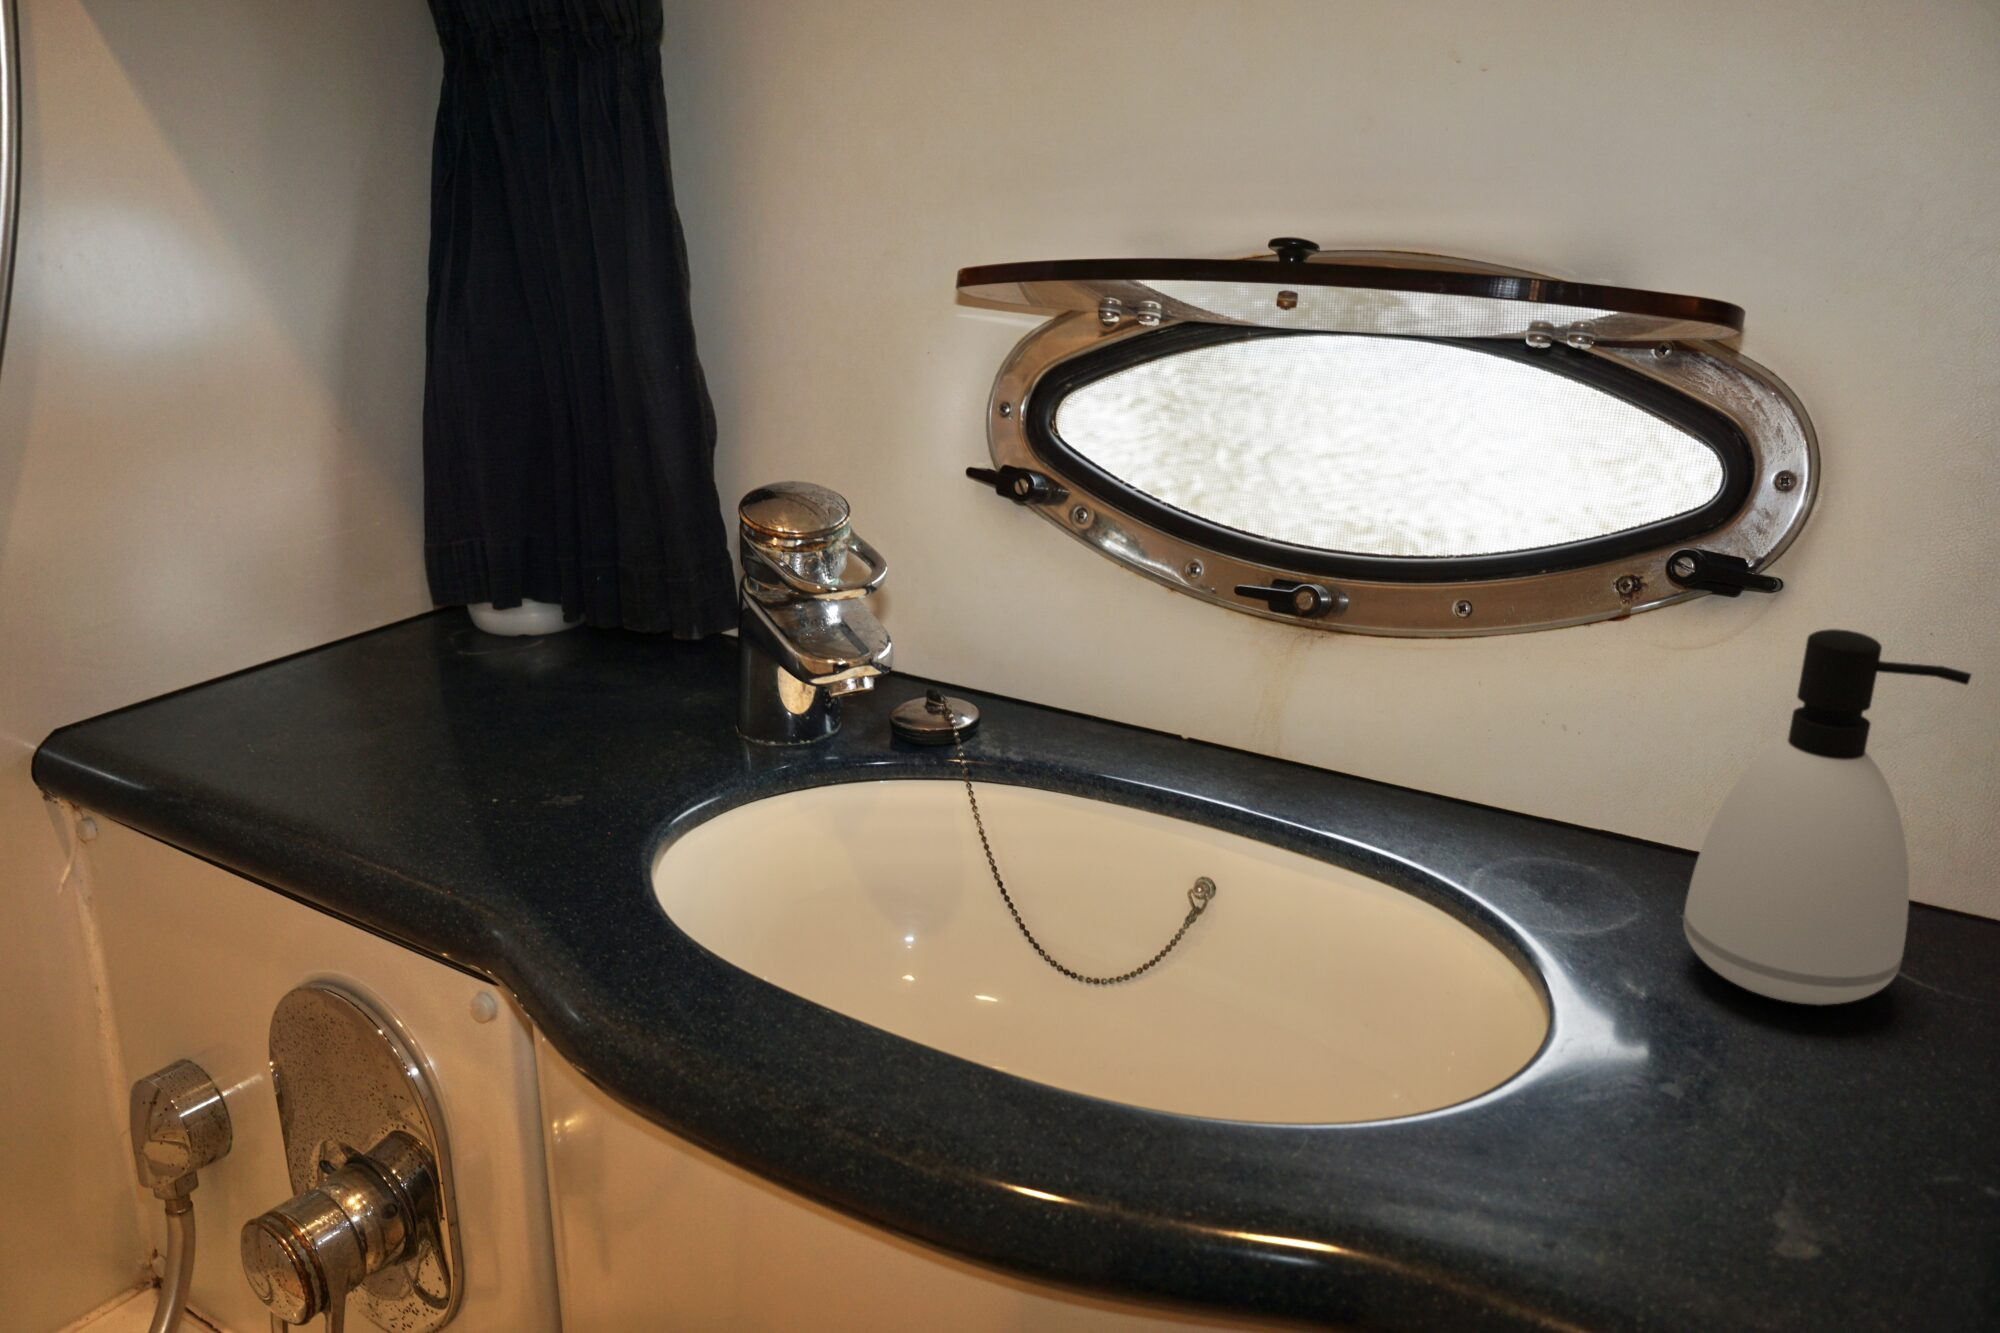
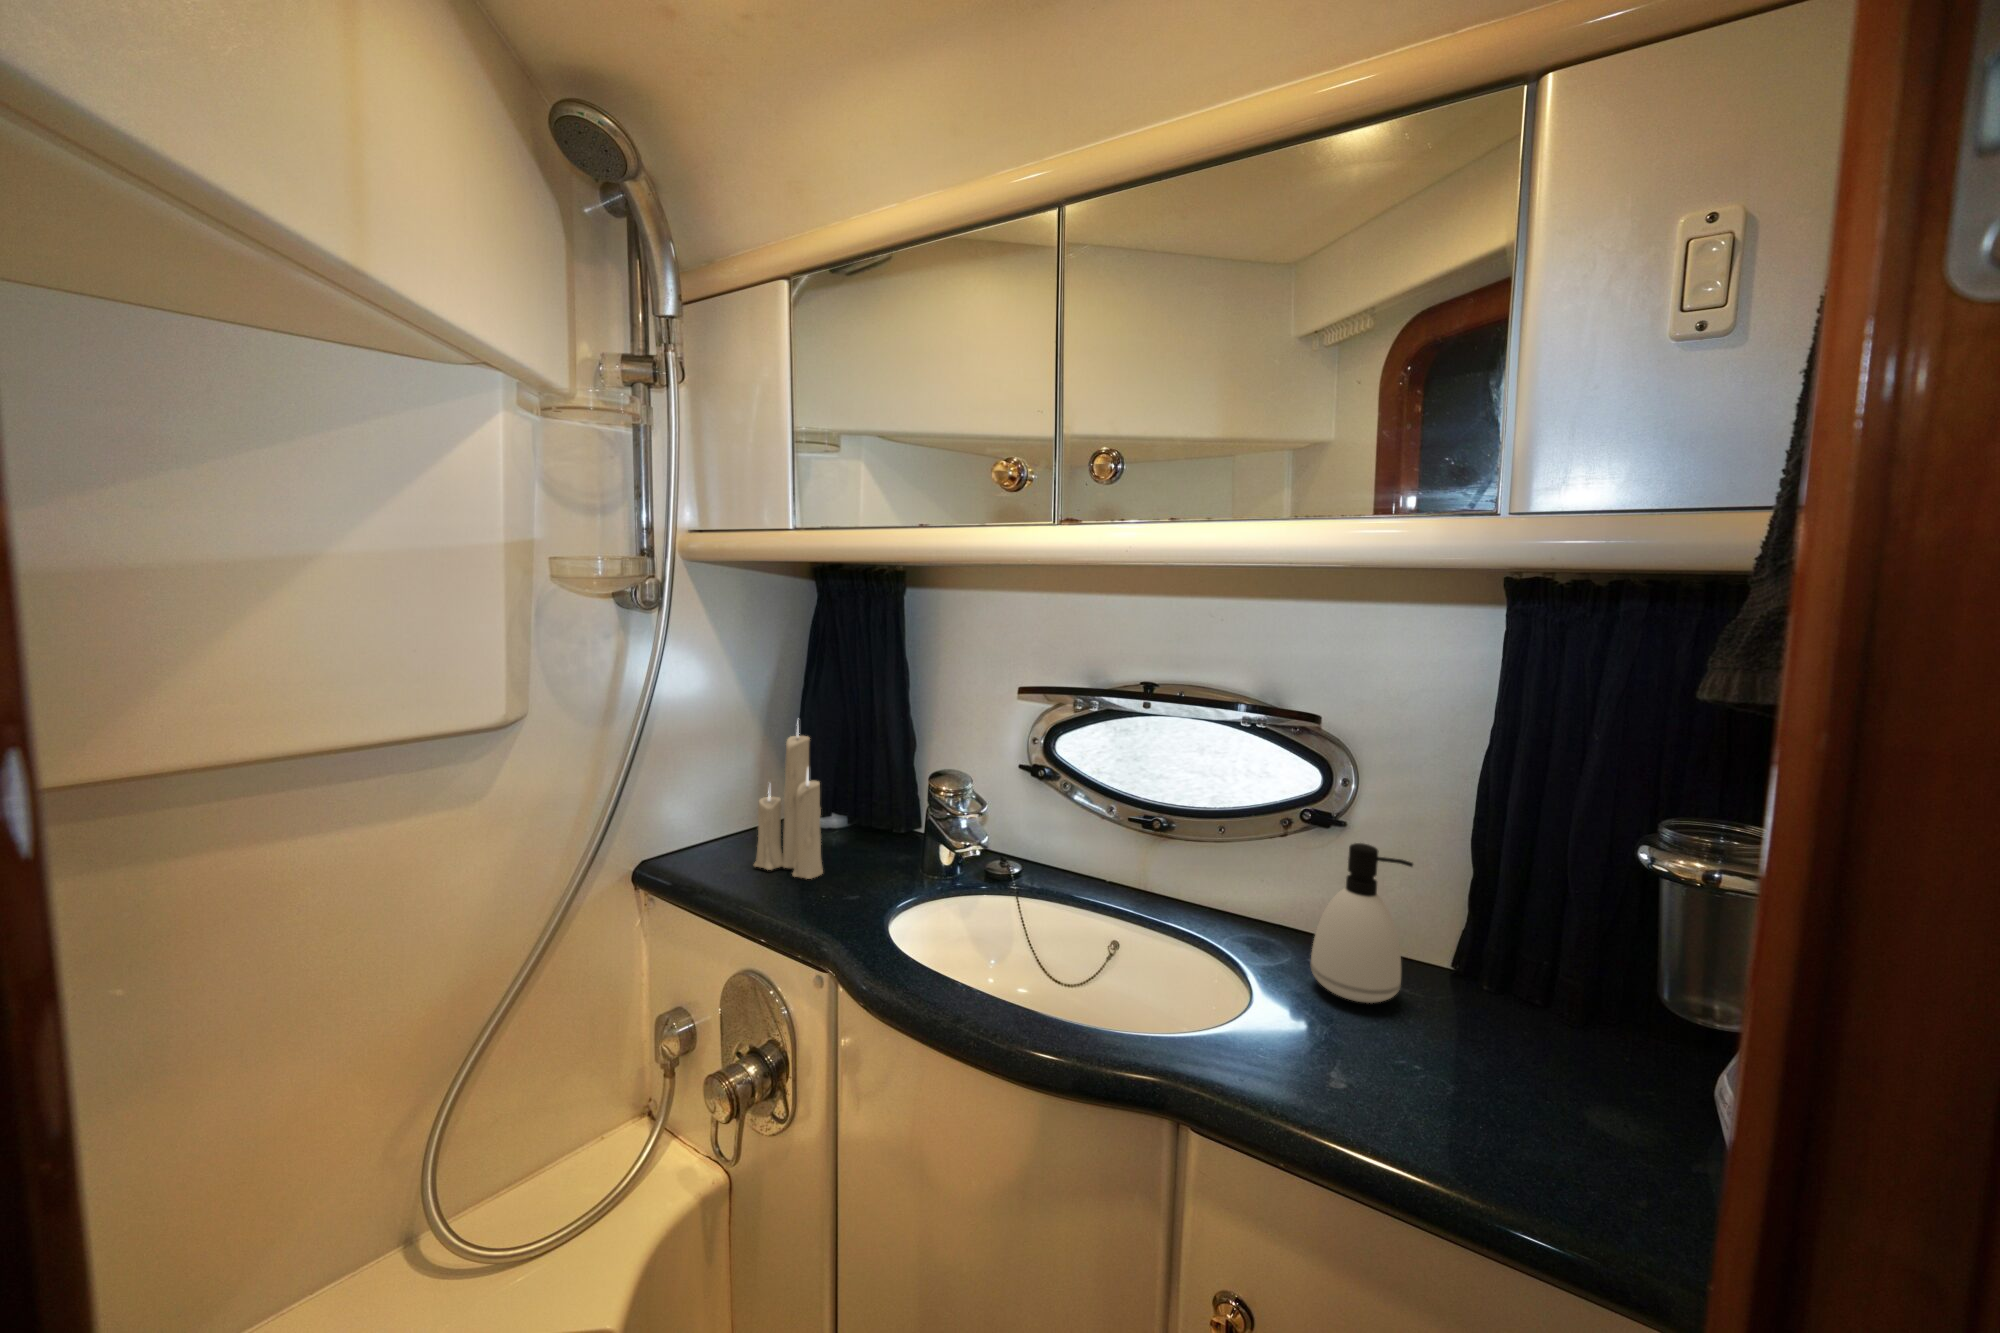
candle: none [308,341,491,763] -> present [754,727,823,879]

